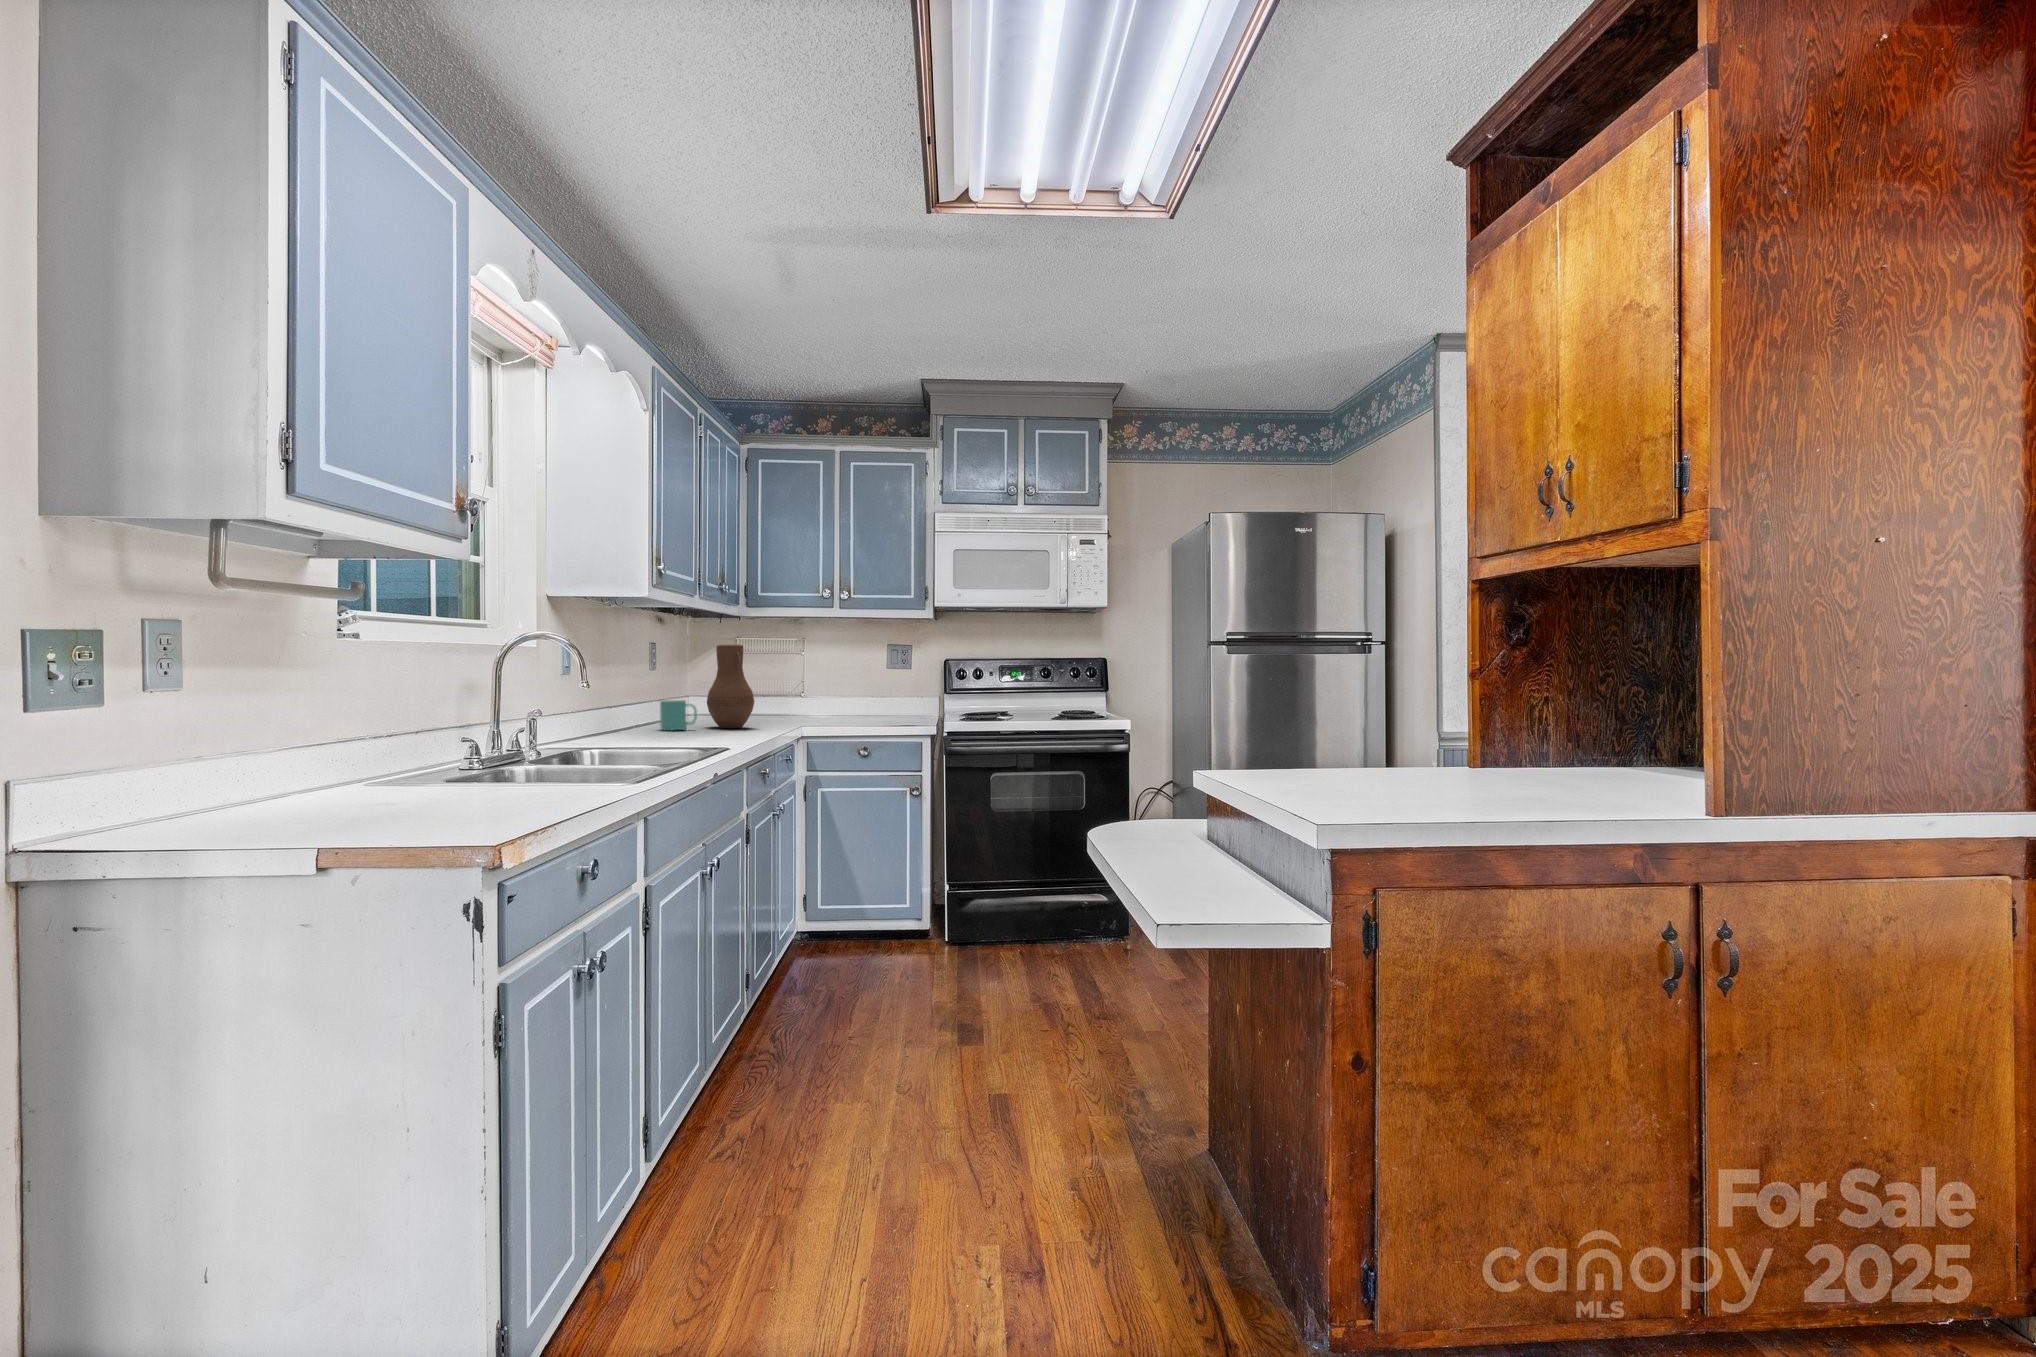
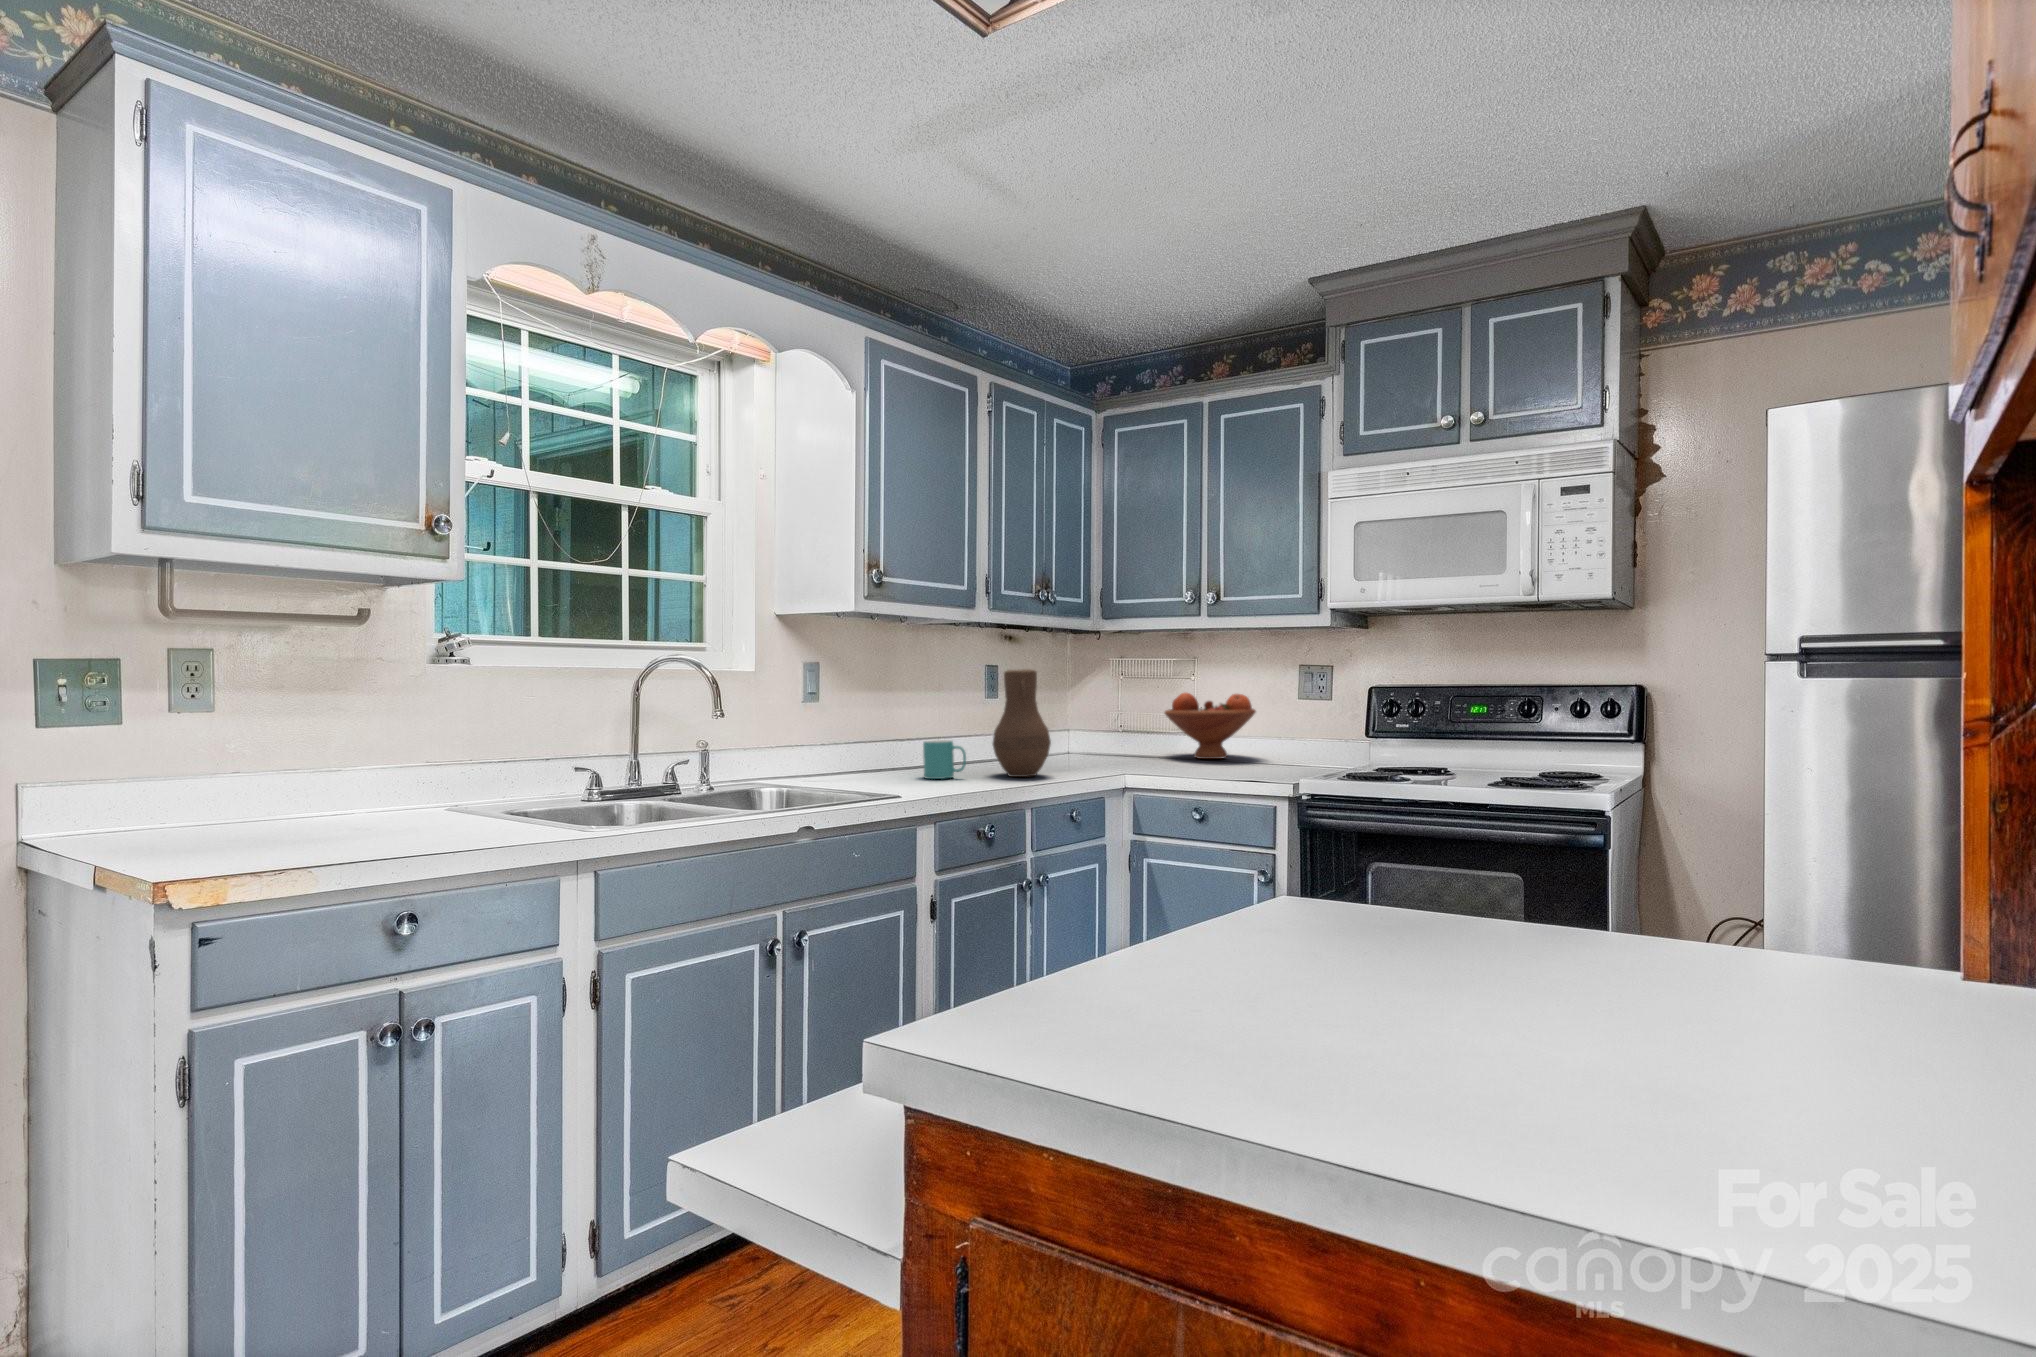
fruit bowl: none [783,666,853,717] -> present [1165,693,1256,759]

